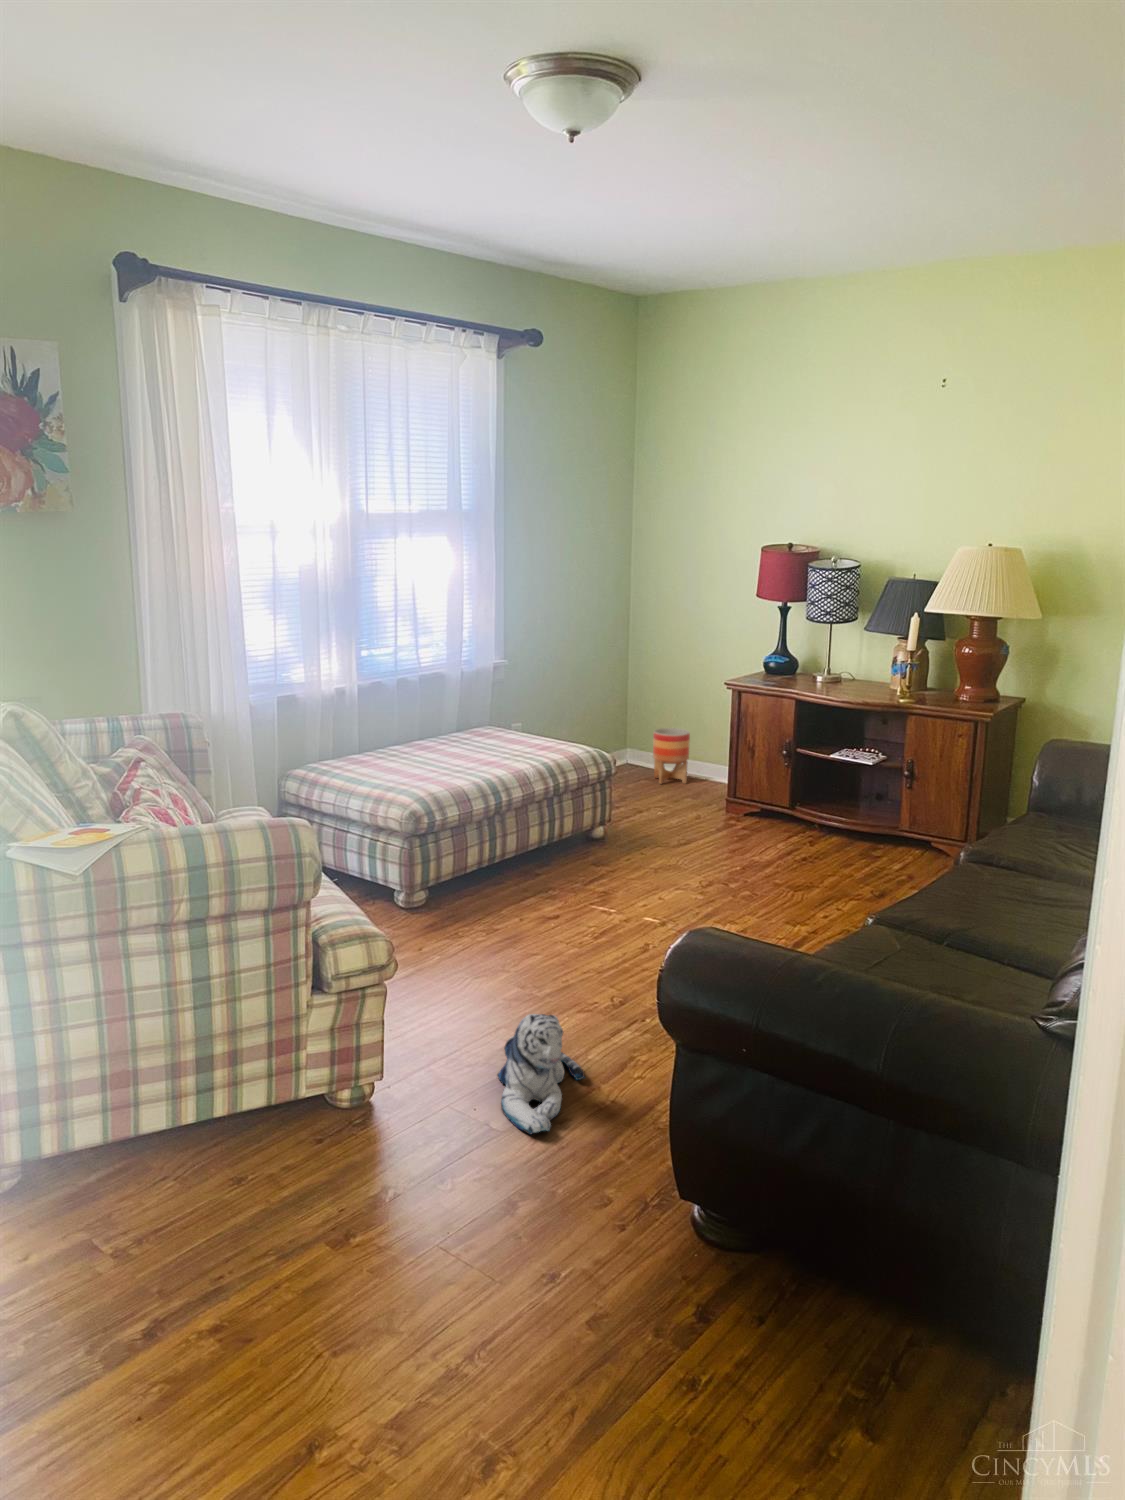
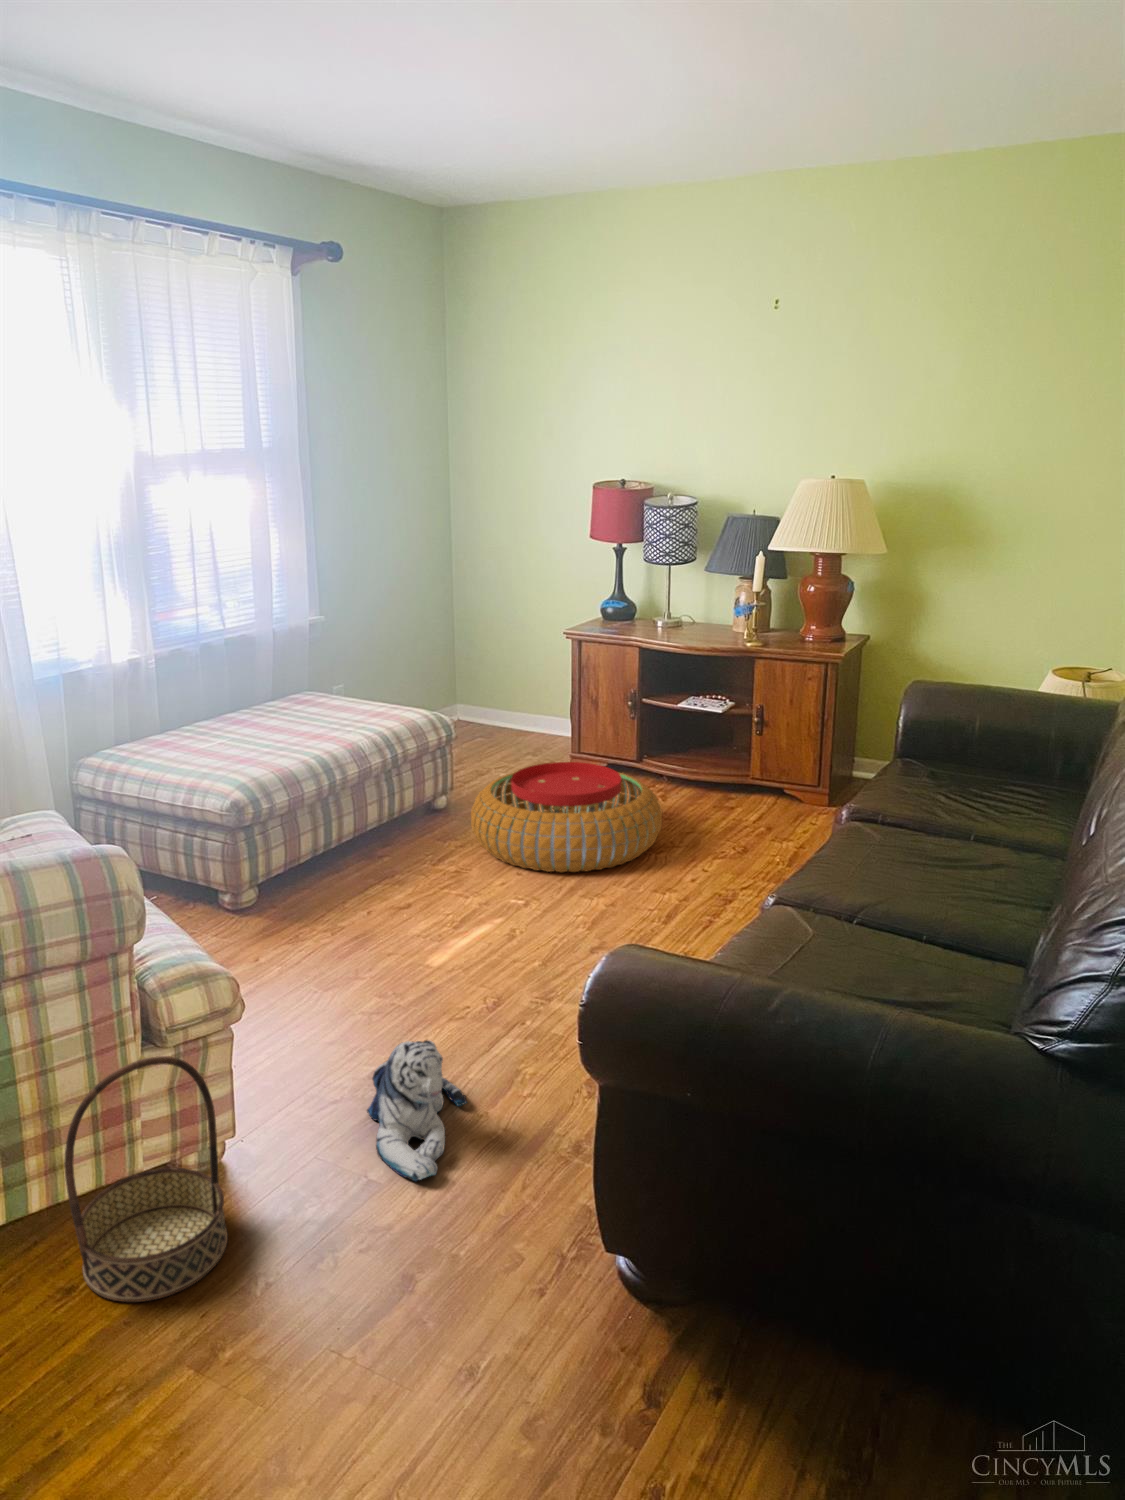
planter: present [653,728,690,784] -> none [486,680,525,741]
pouf: none [623,800,803,900] -> present [471,762,662,872]
basket: none [241,993,368,1198] -> present [64,1056,228,1302]

